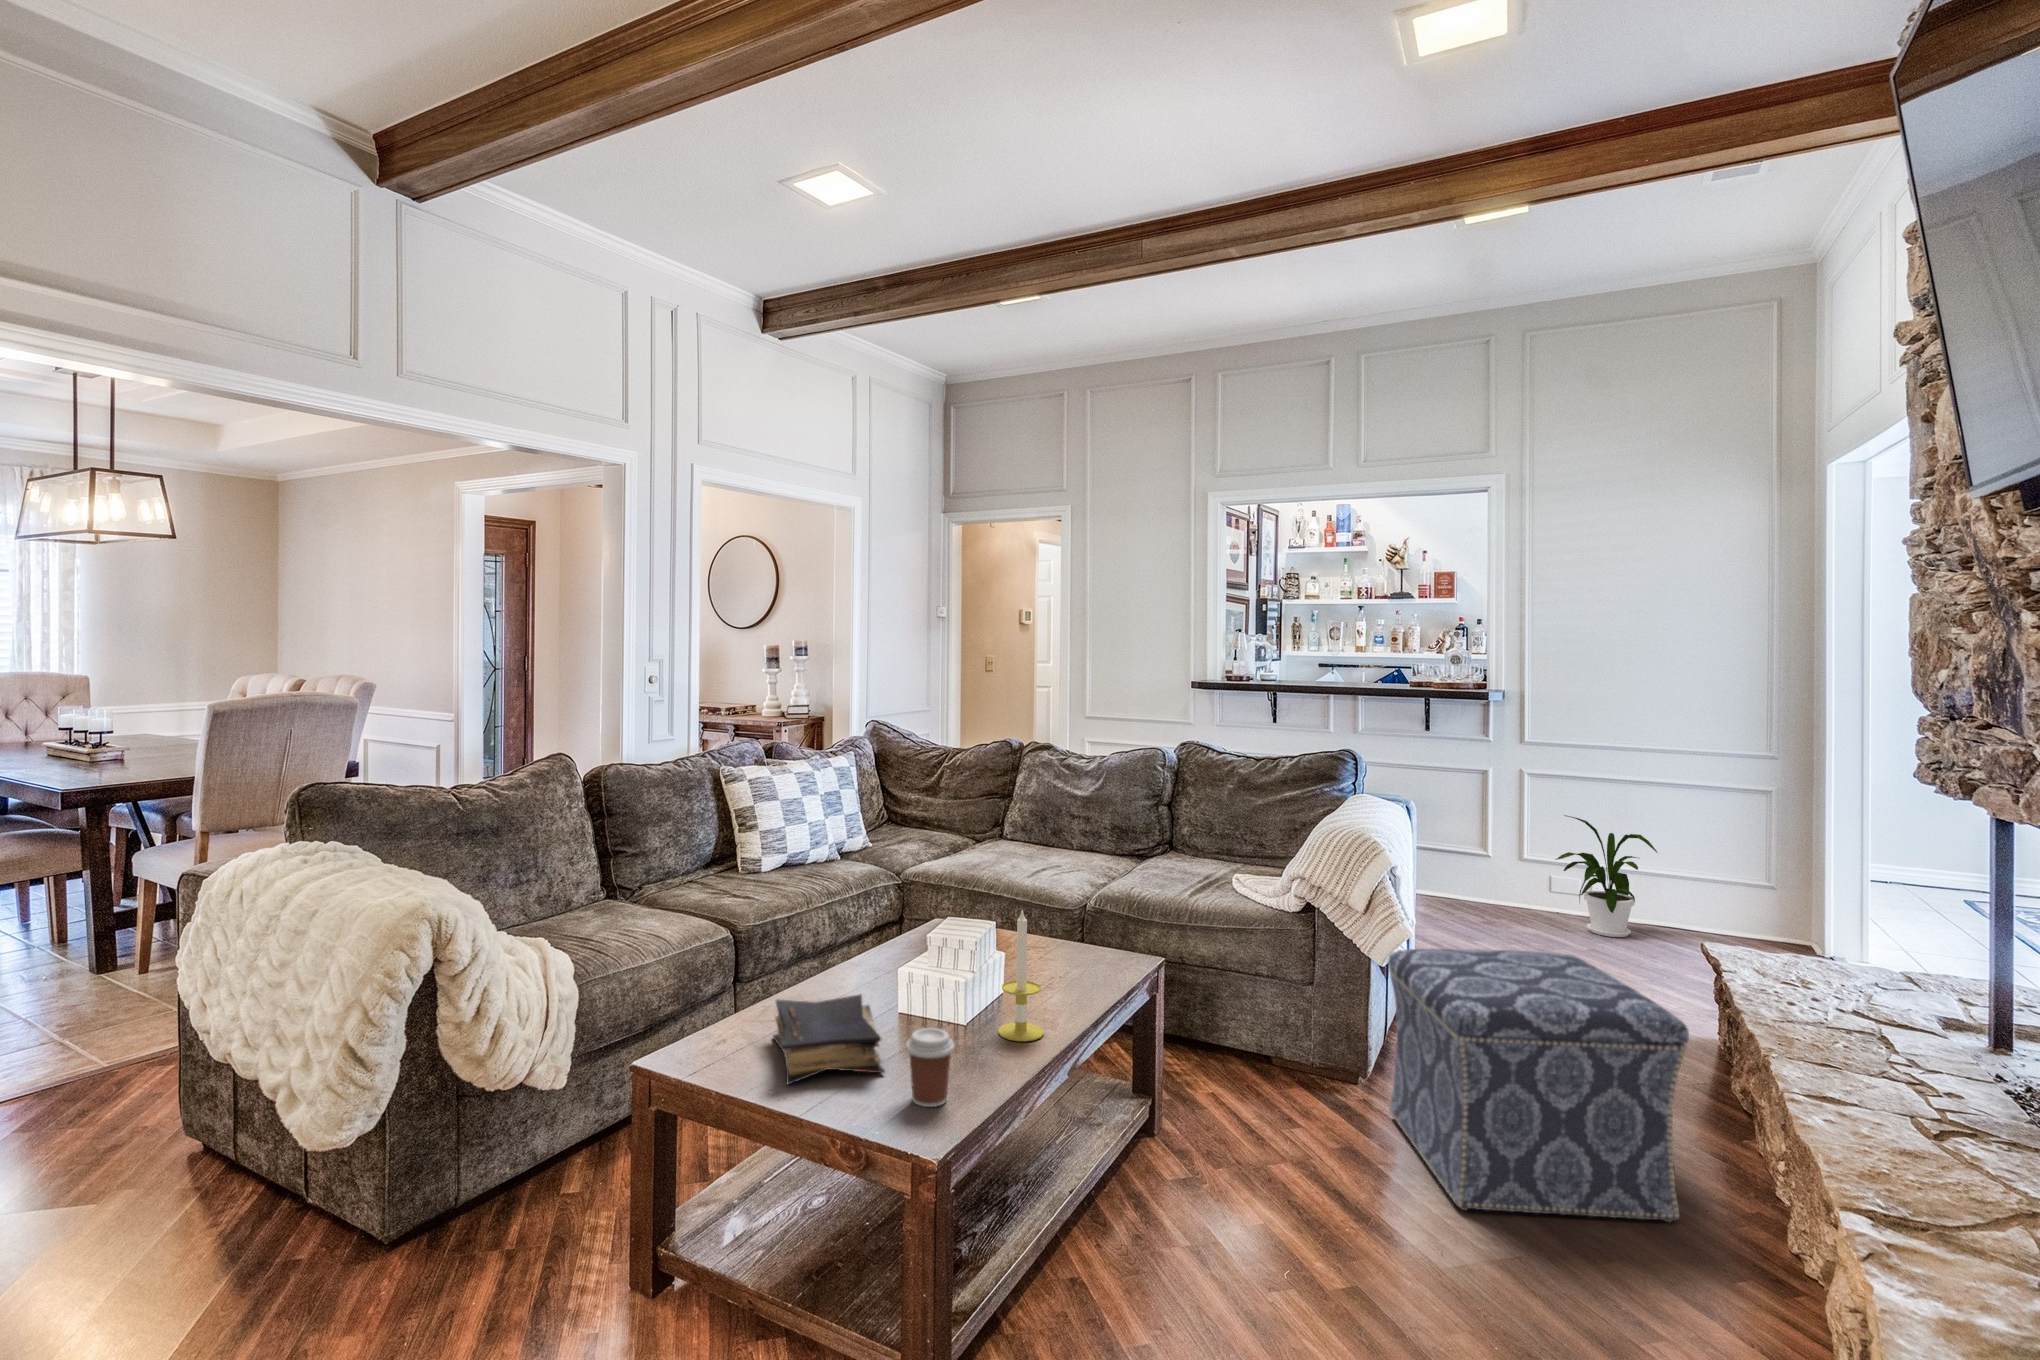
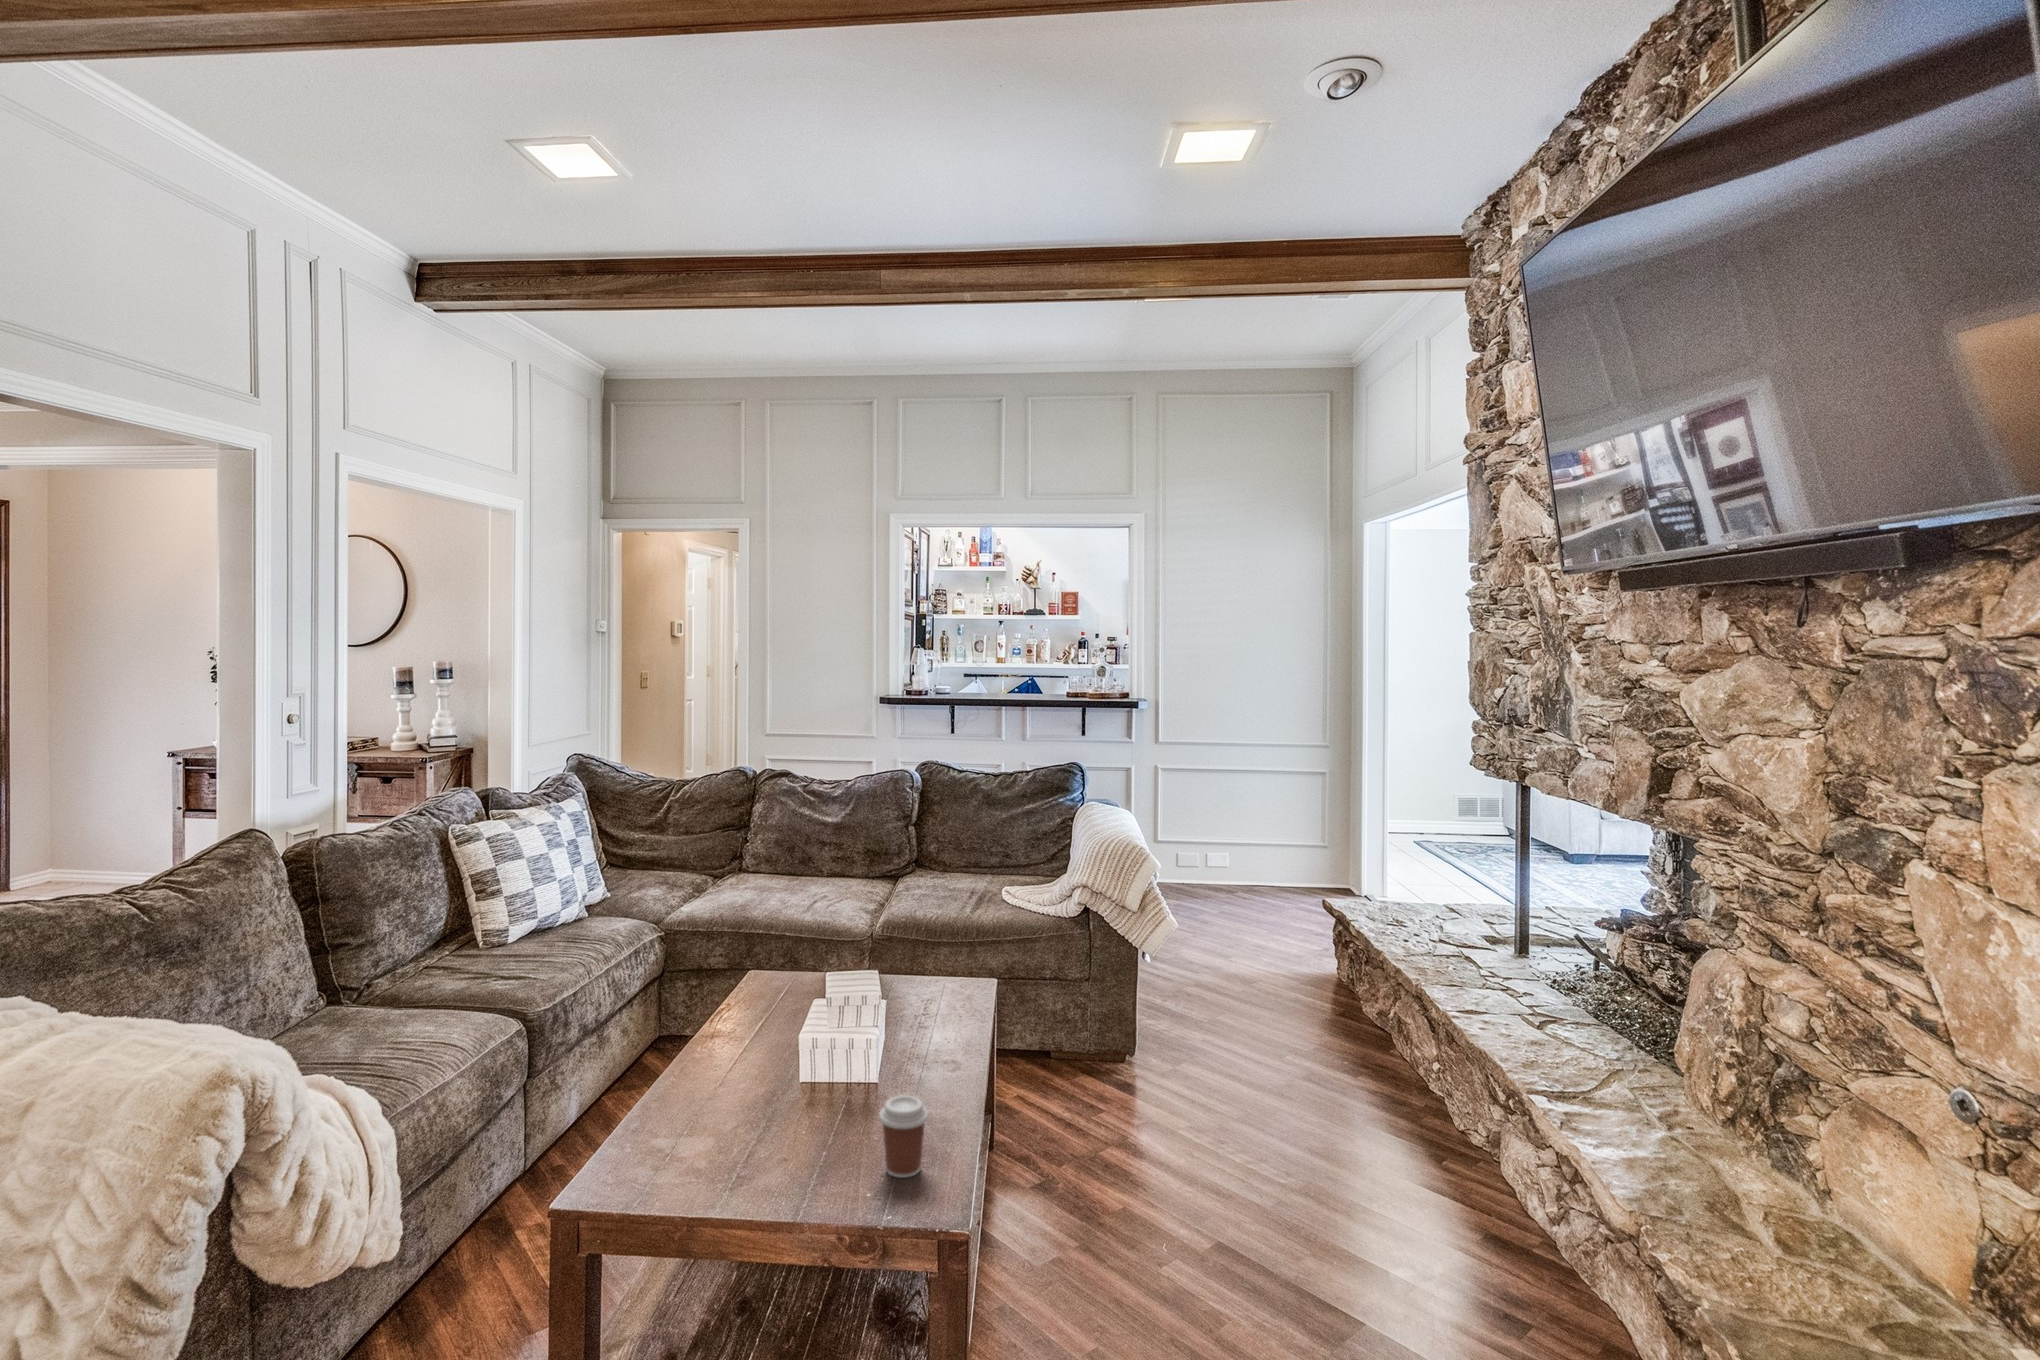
house plant: present [1555,815,1657,937] -> none [1192,801,1265,898]
candle: present [998,910,1044,1041] -> none [907,957,952,1089]
ottoman: present [1388,949,1689,1222] -> none [1165,926,1399,1154]
book: present [773,995,885,1084] -> none [689,1072,840,1189]

